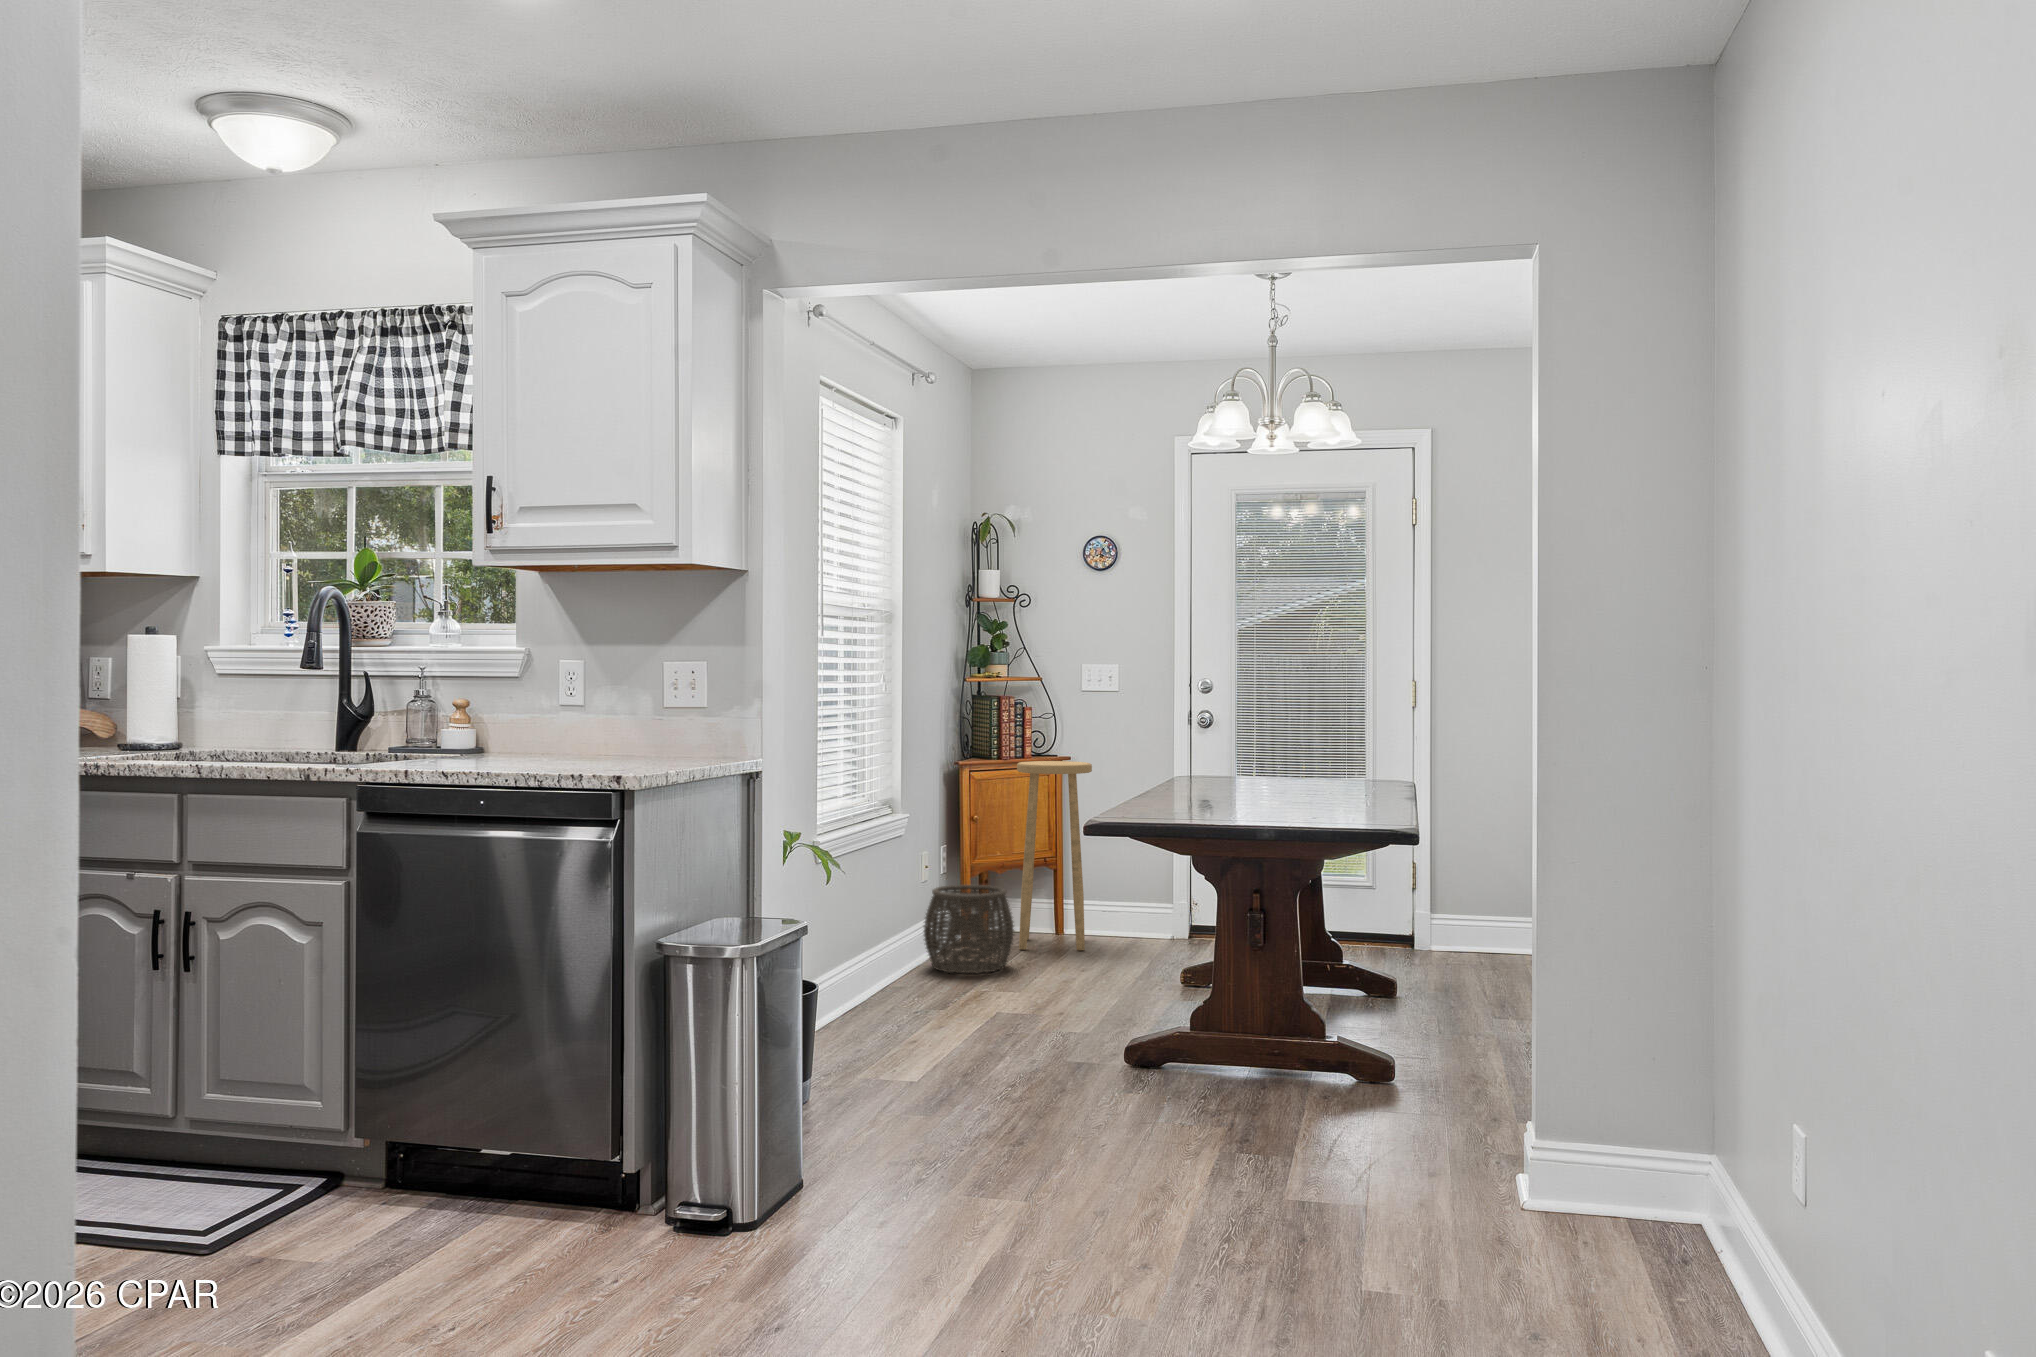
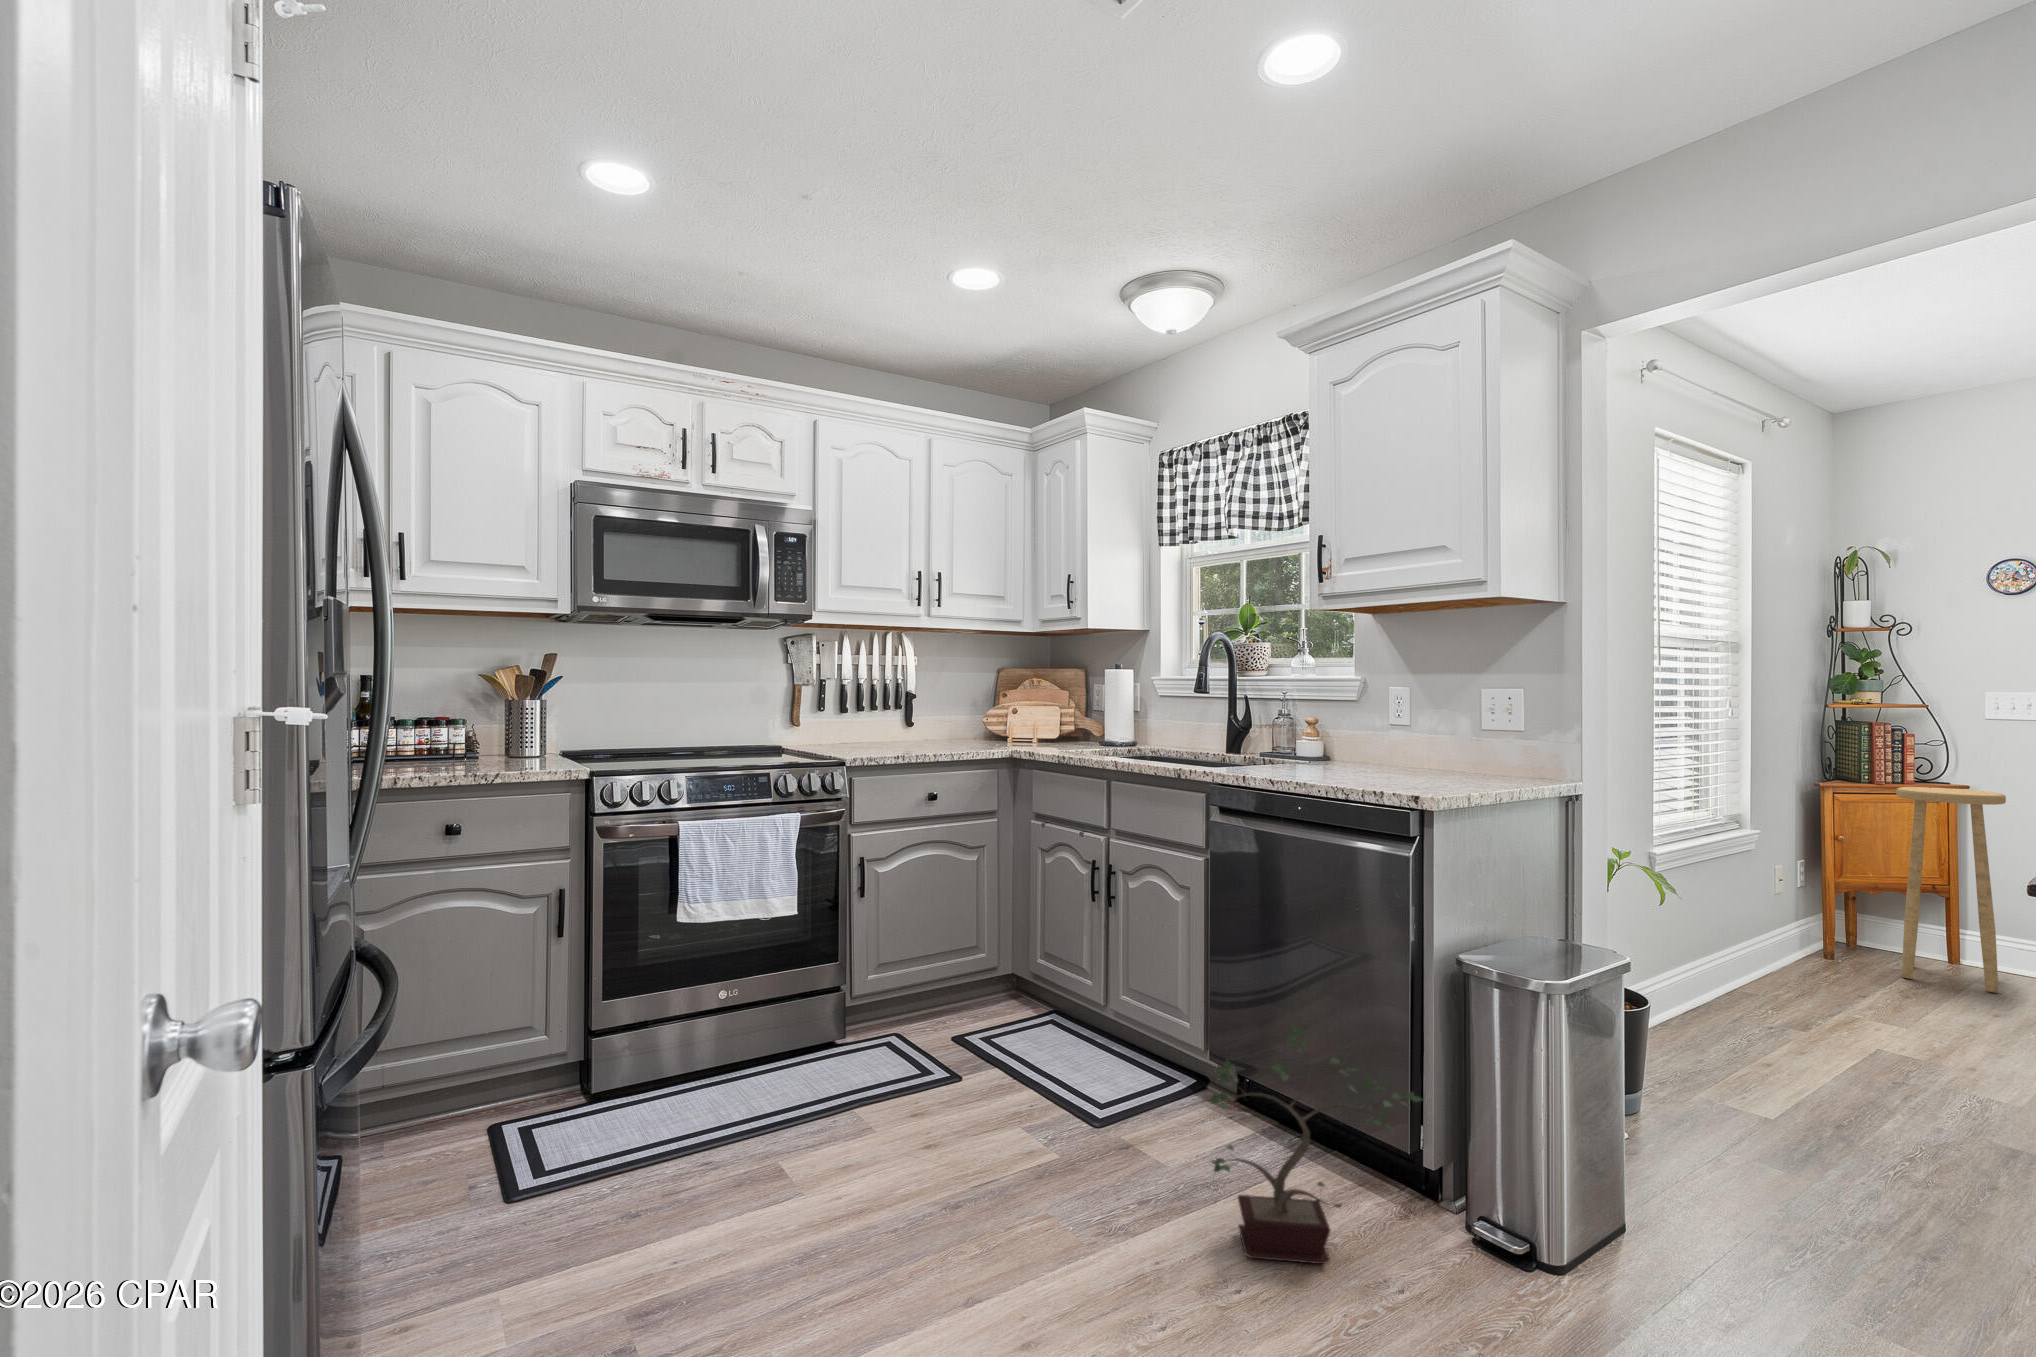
woven basket: present [924,885,1014,973] -> none [1777,904,1898,1000]
potted plant: none [404,1034,637,1299] -> present [1209,1024,1422,1264]

